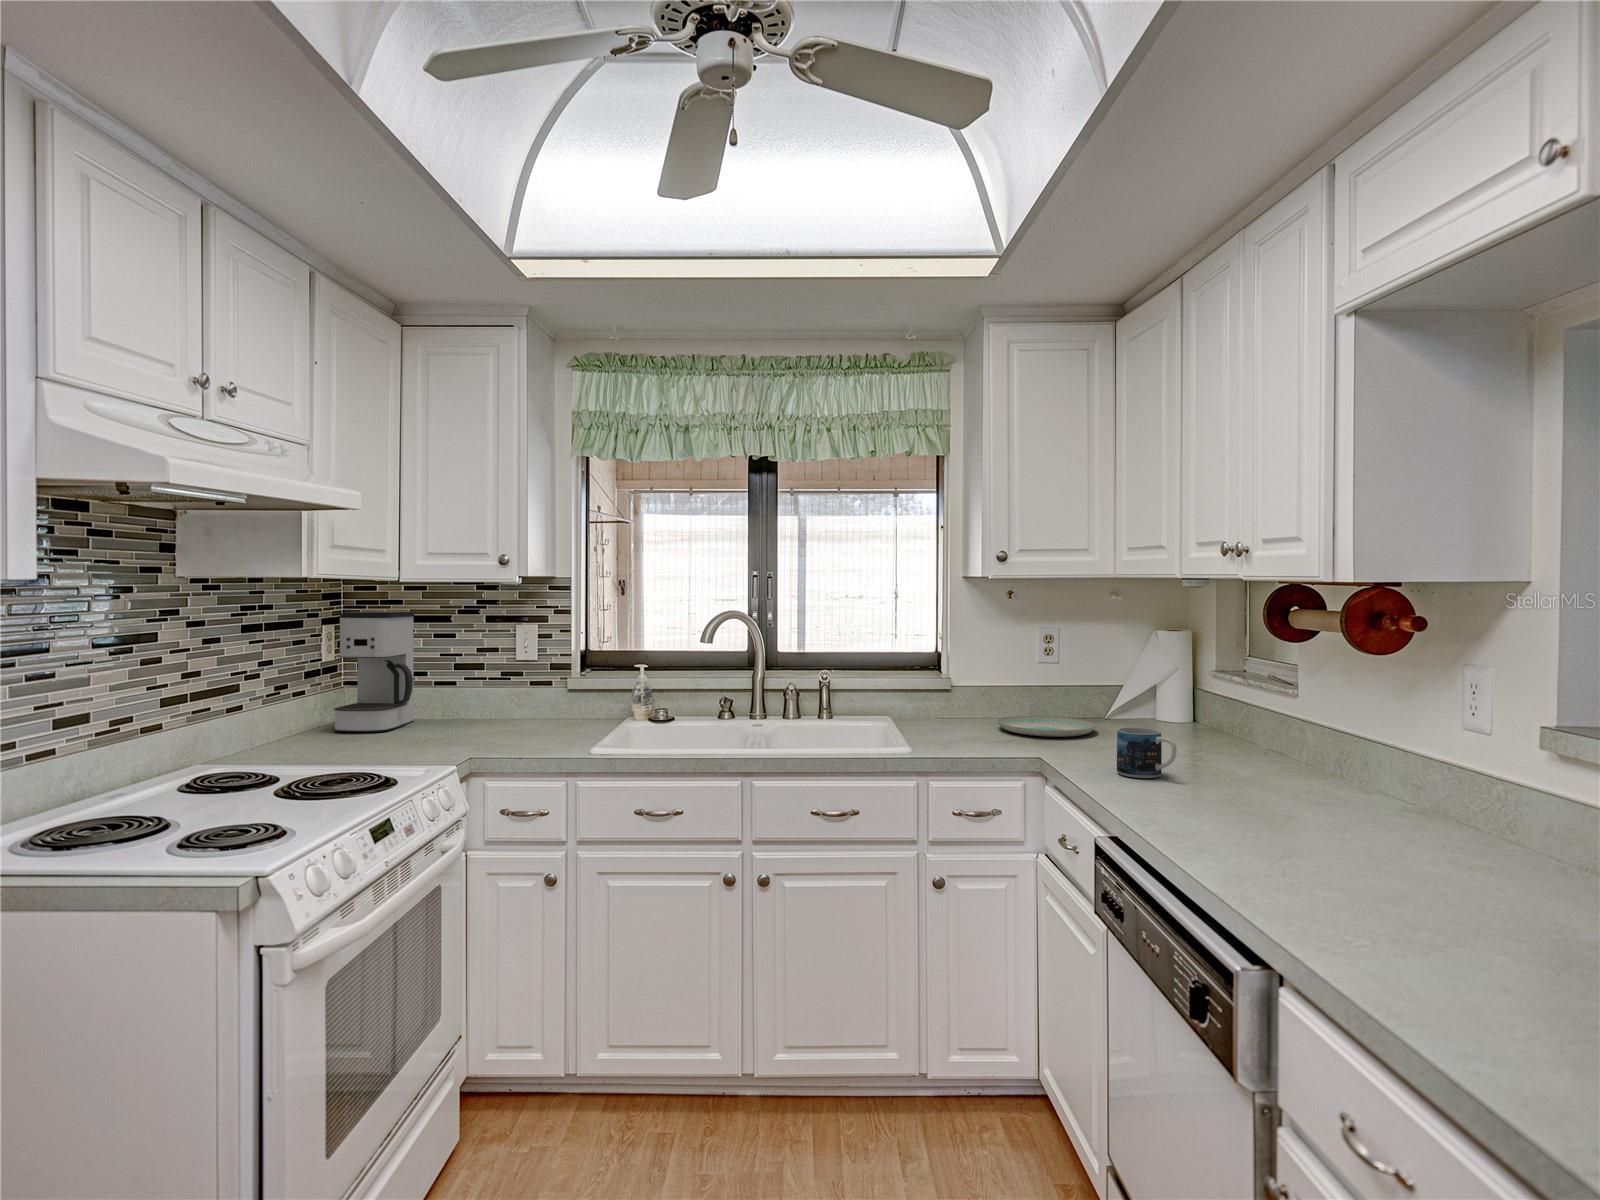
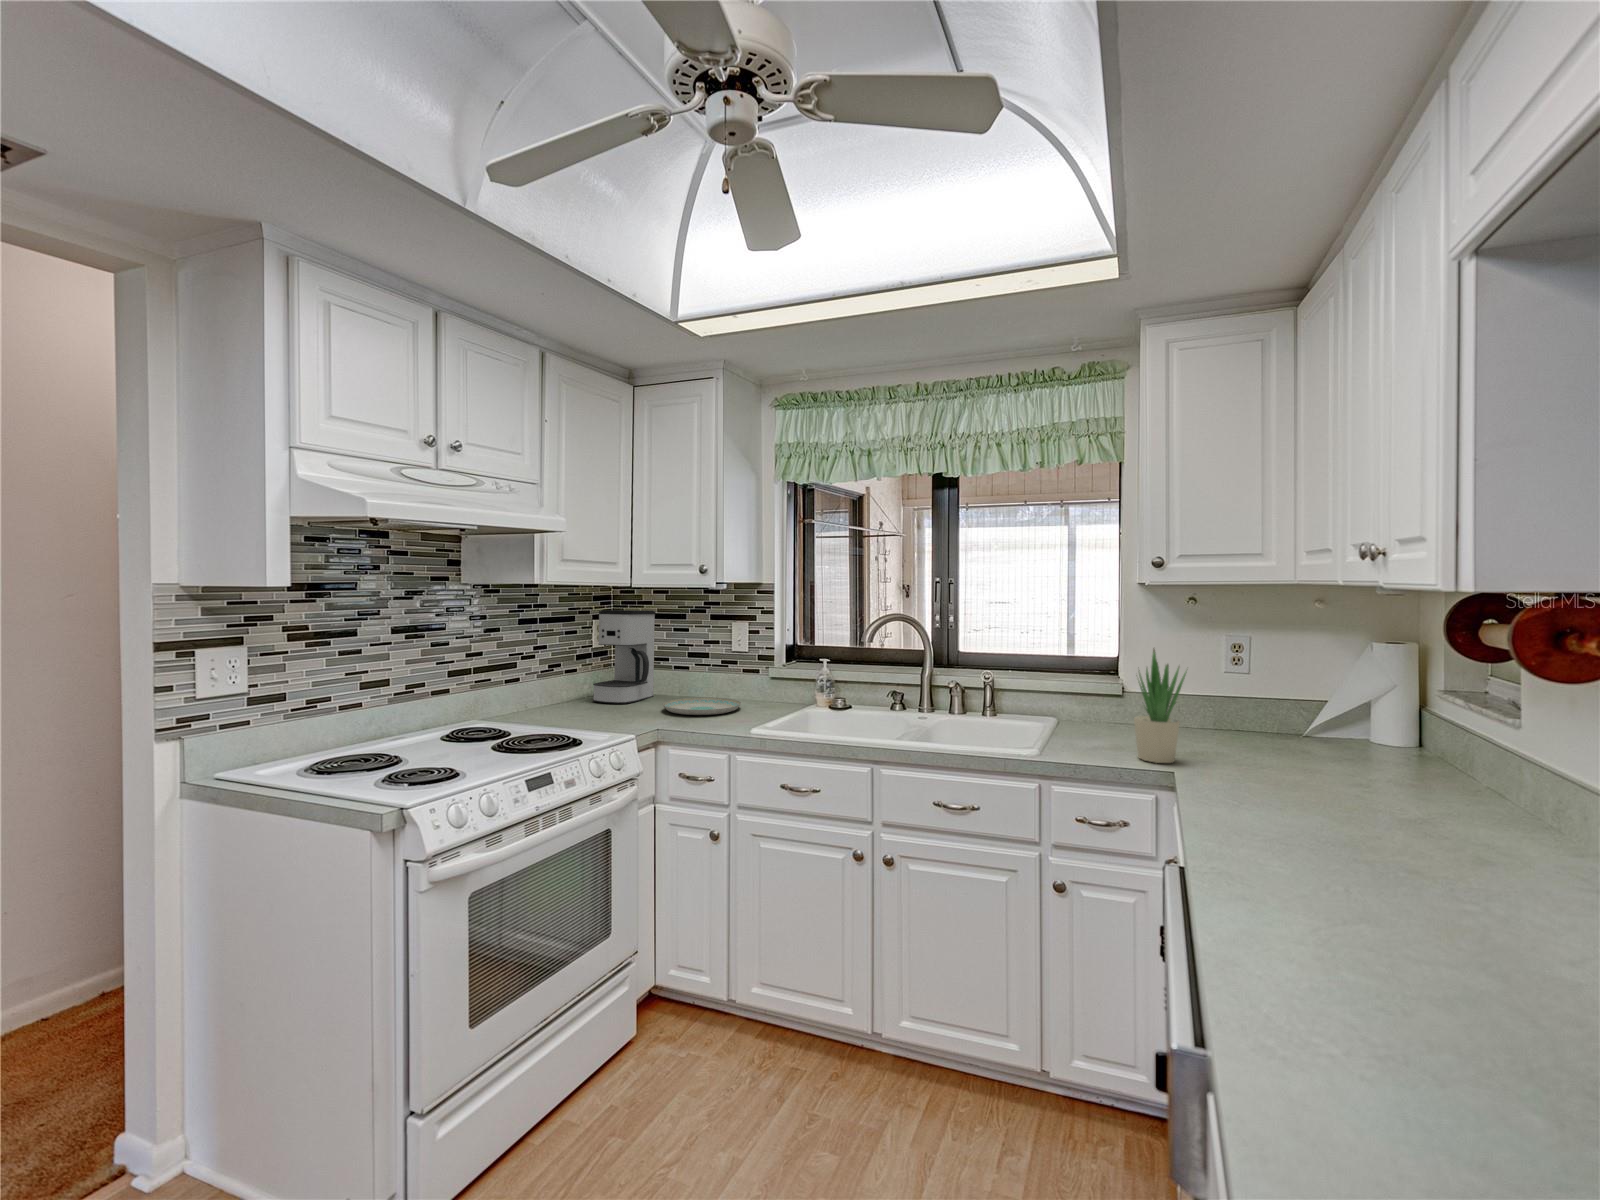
potted plant: none [962,641,1006,747] -> present [1134,648,1187,763]
plate: present [997,716,1096,737] -> present [662,697,741,715]
mug: present [1117,728,1177,778] -> none [1347,761,1449,832]

